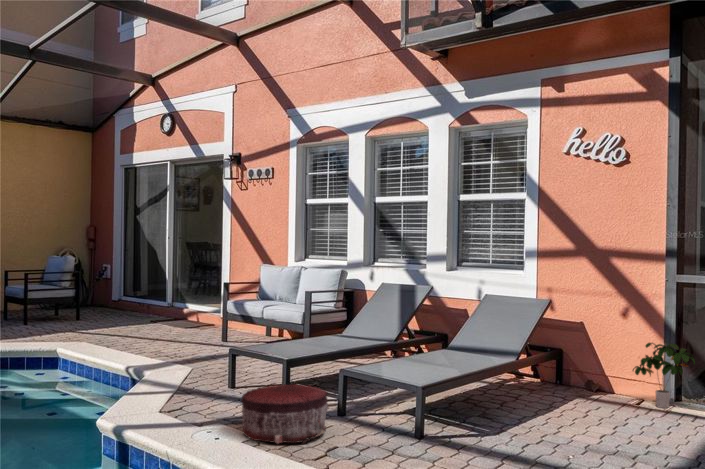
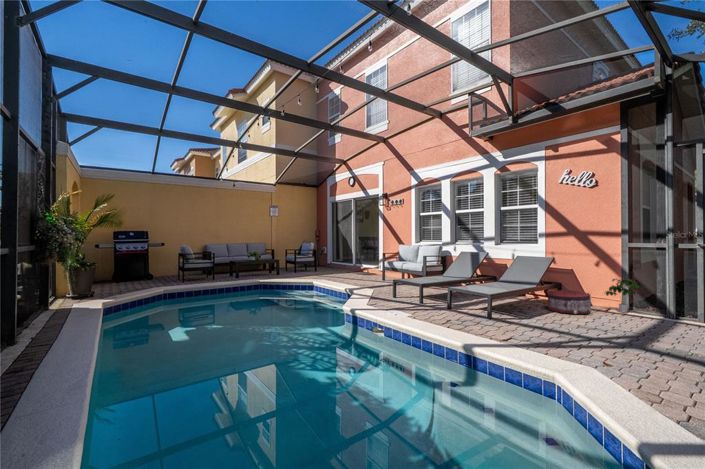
pouf: present [241,385,328,443] -> present [548,290,591,314]

